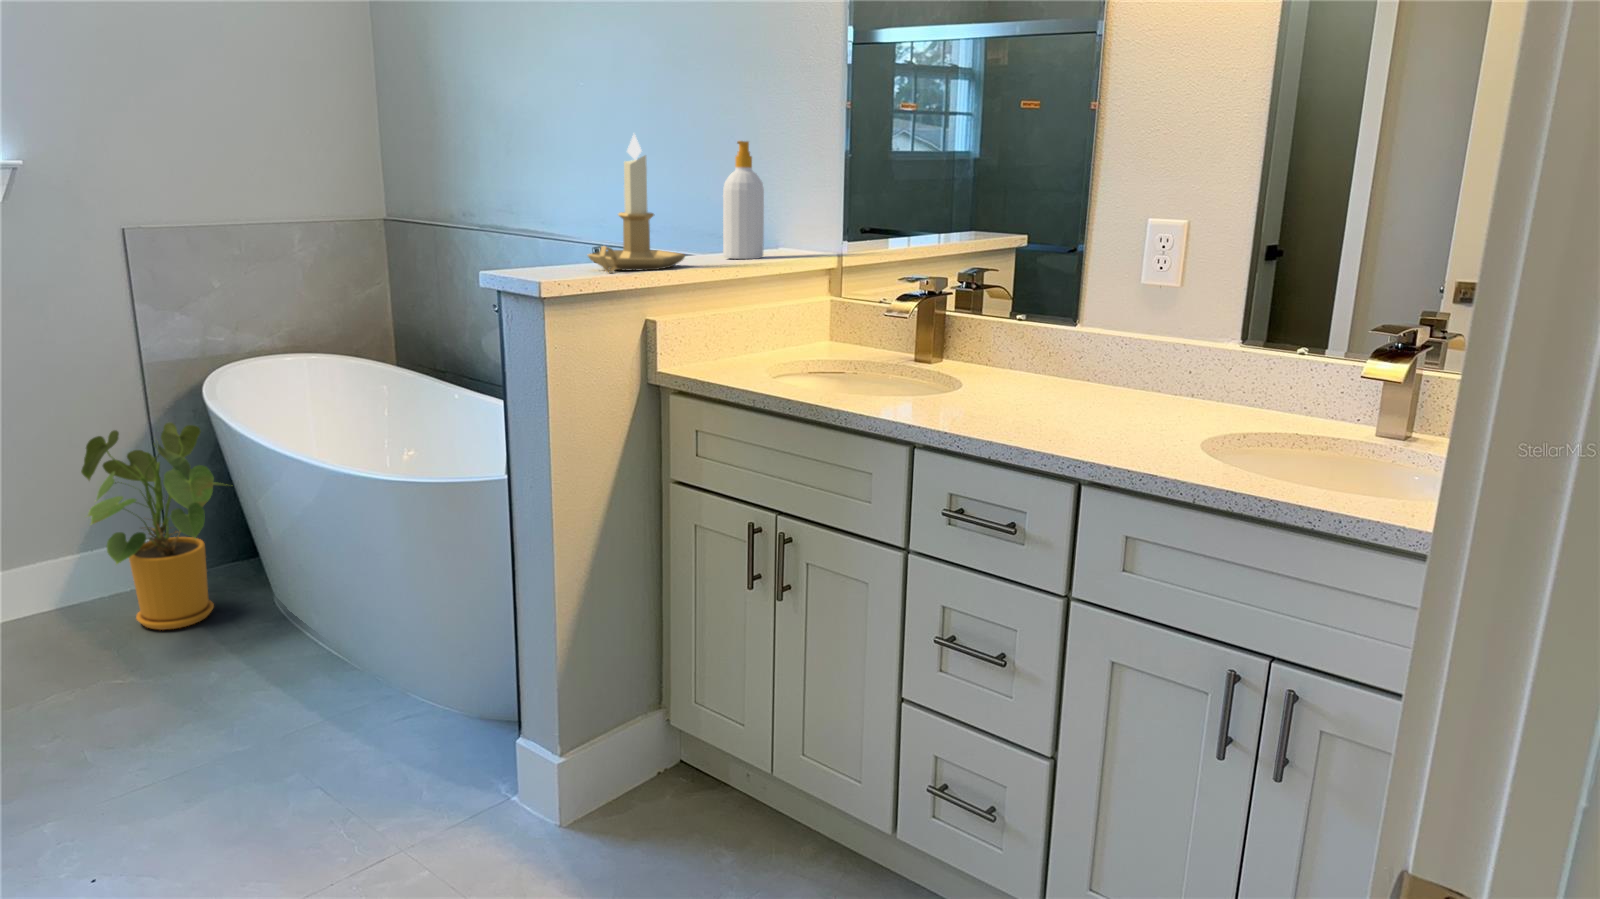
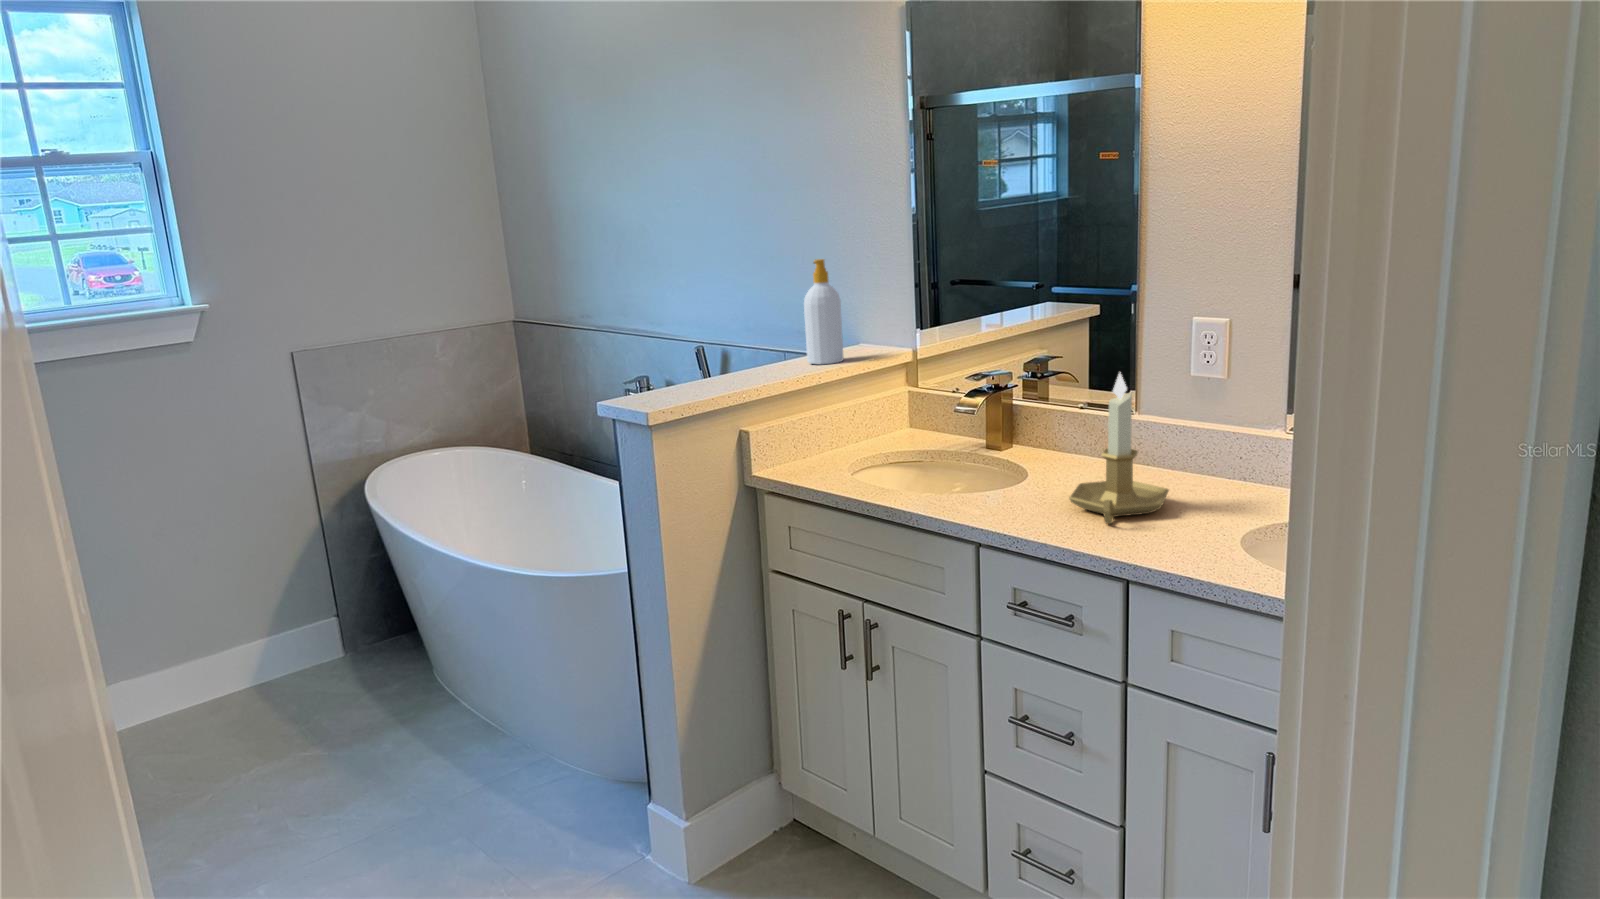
candlestick: present [588,134,685,273] -> present [1069,373,1169,524]
house plant: present [81,422,227,630] -> none [269,519,398,703]

